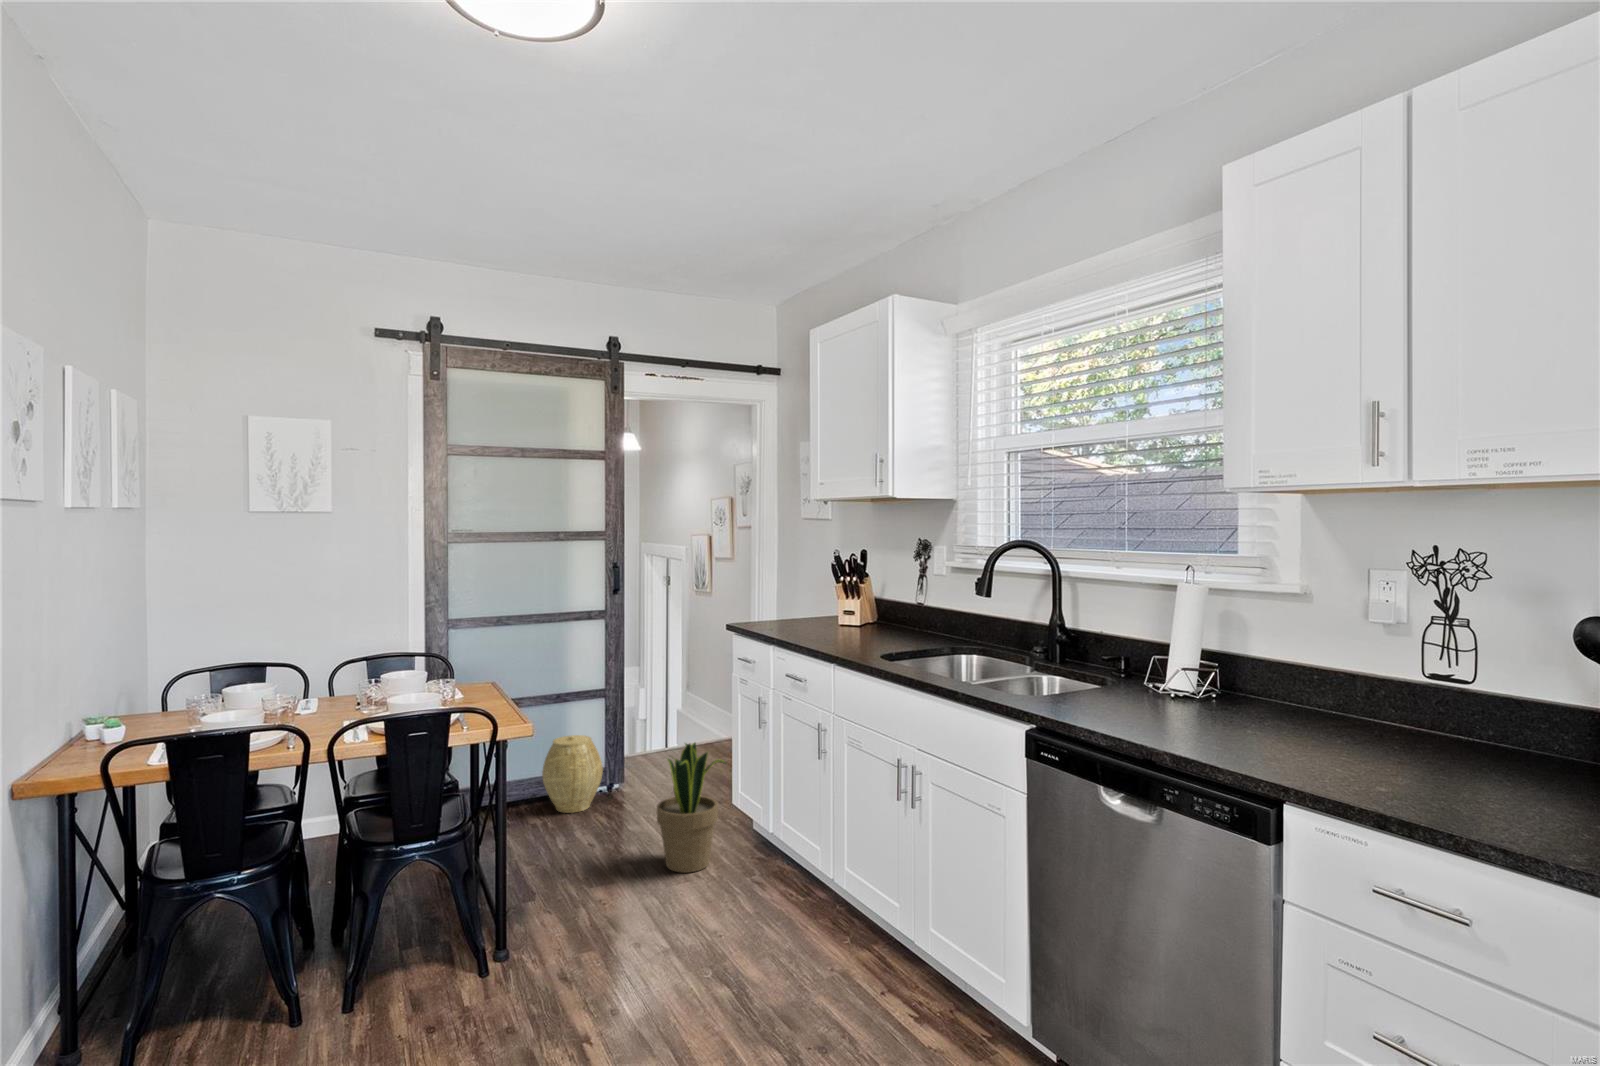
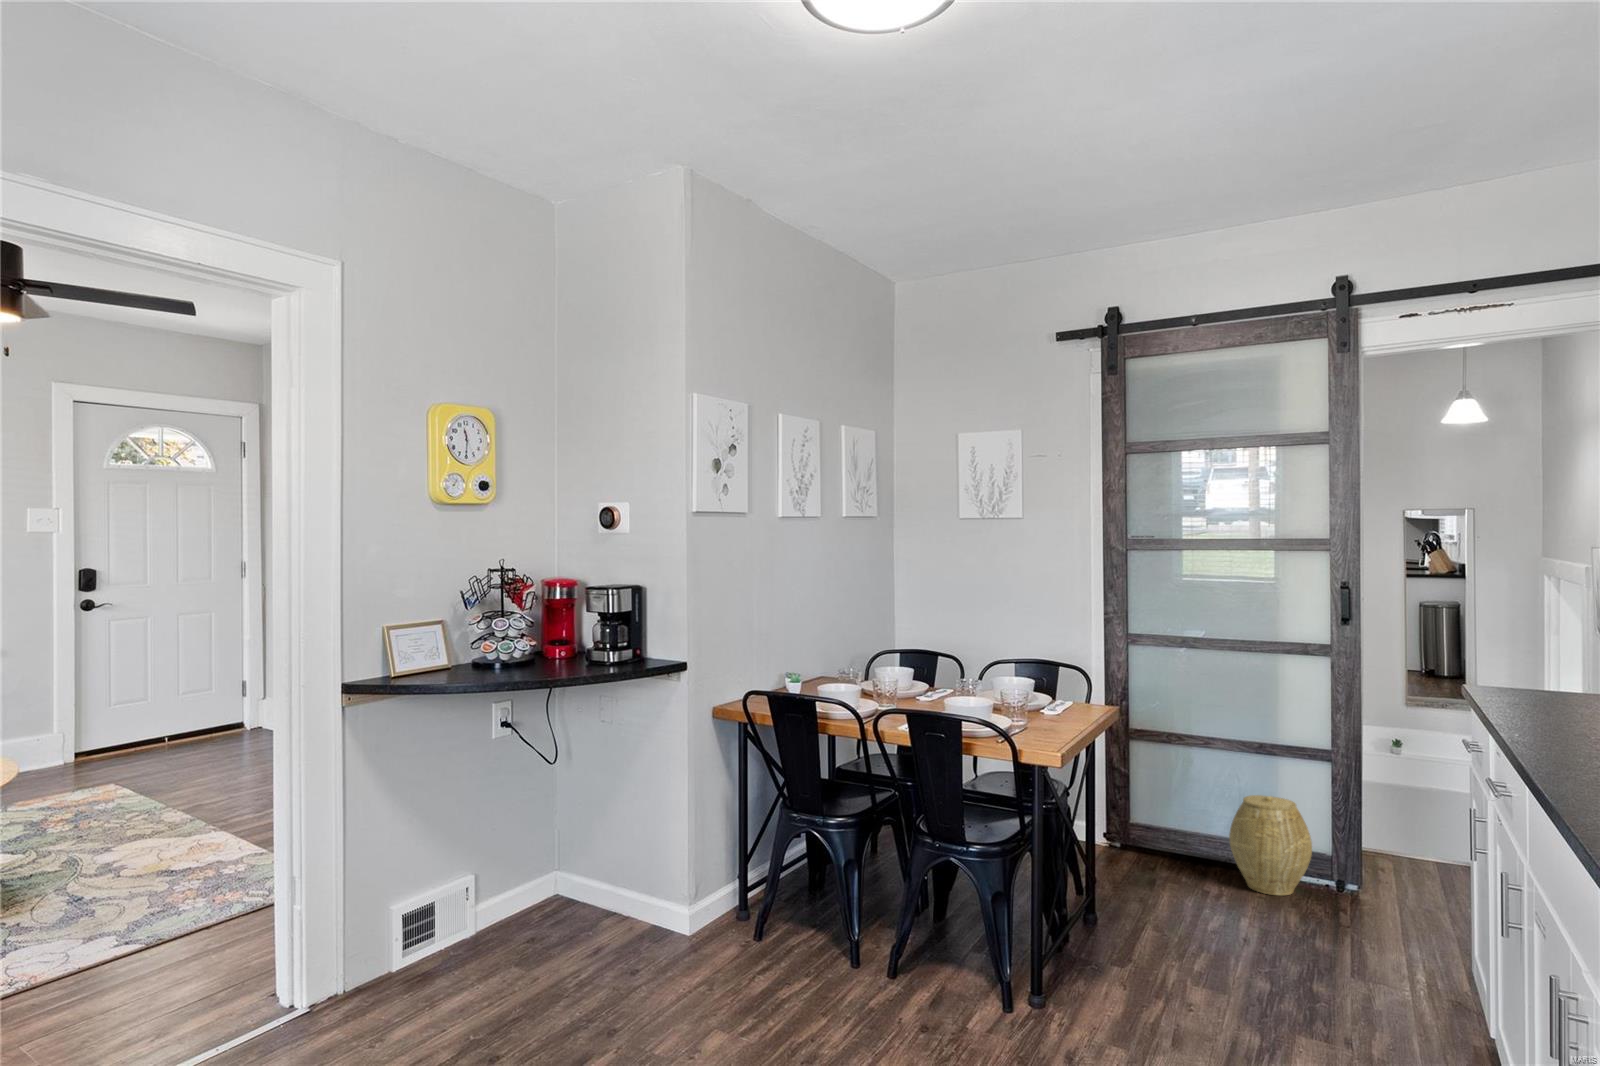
potted plant: present [657,743,725,873] -> none [1304,831,1421,1021]

